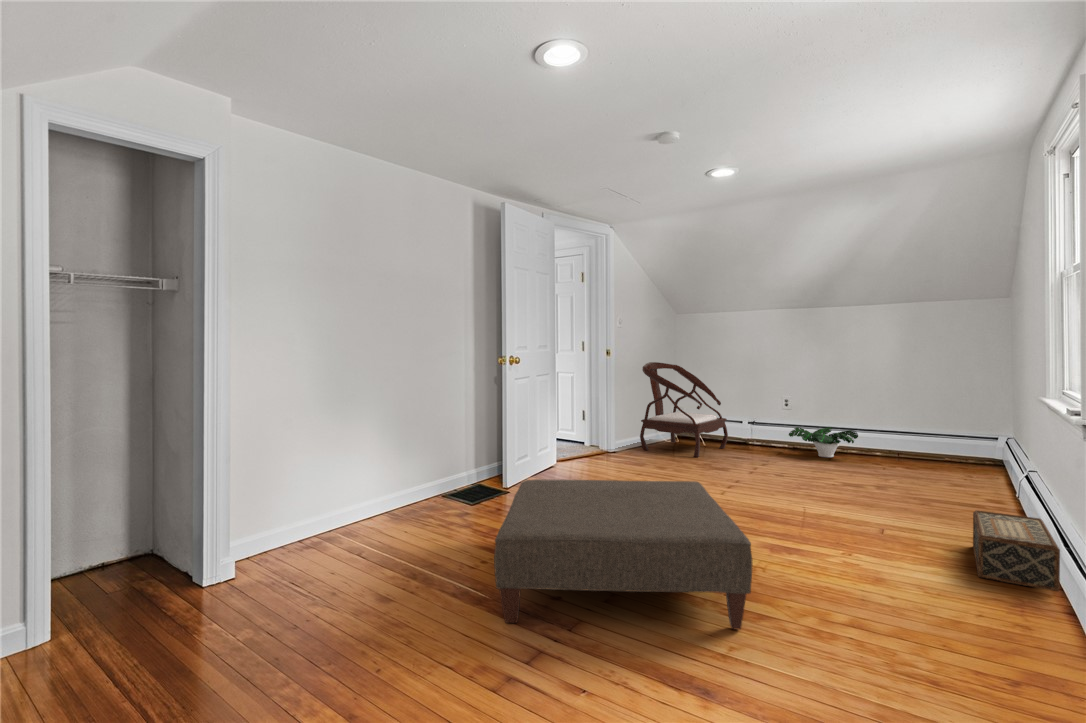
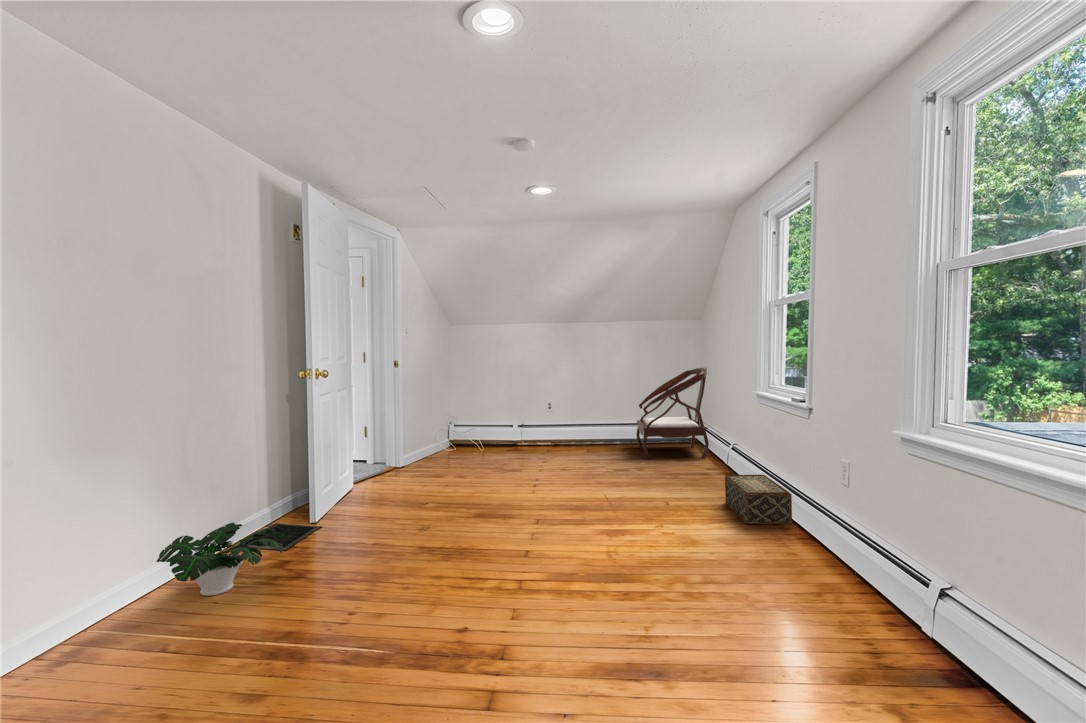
armchair: present [640,362,728,457] -> present [636,368,709,459]
potted plant: present [789,427,858,457] -> present [157,523,287,596]
ottoman: present [494,479,752,629] -> none [375,484,651,673]

